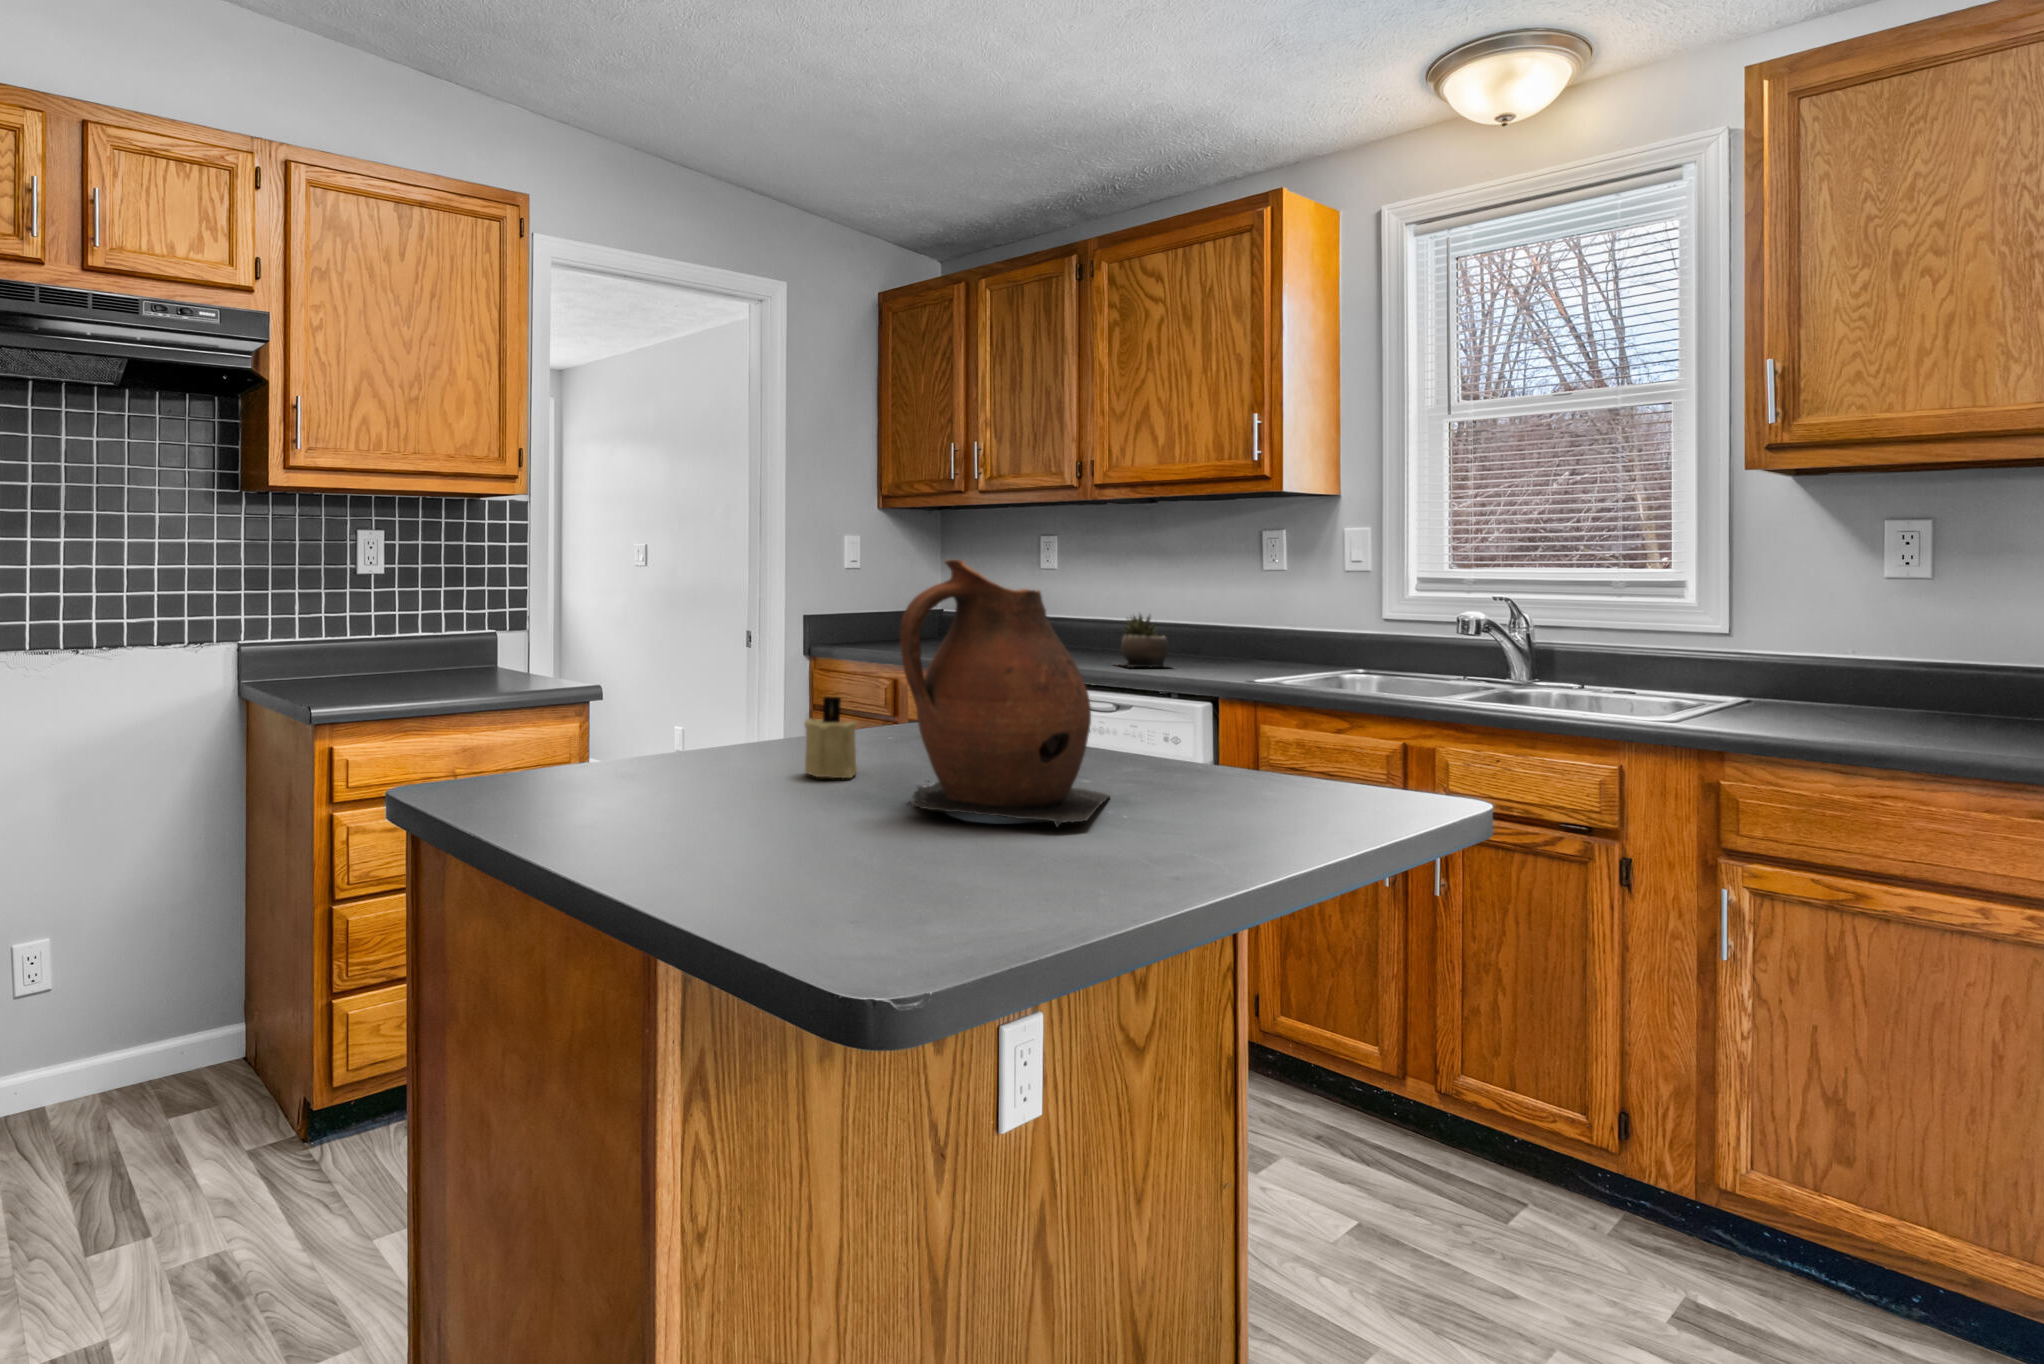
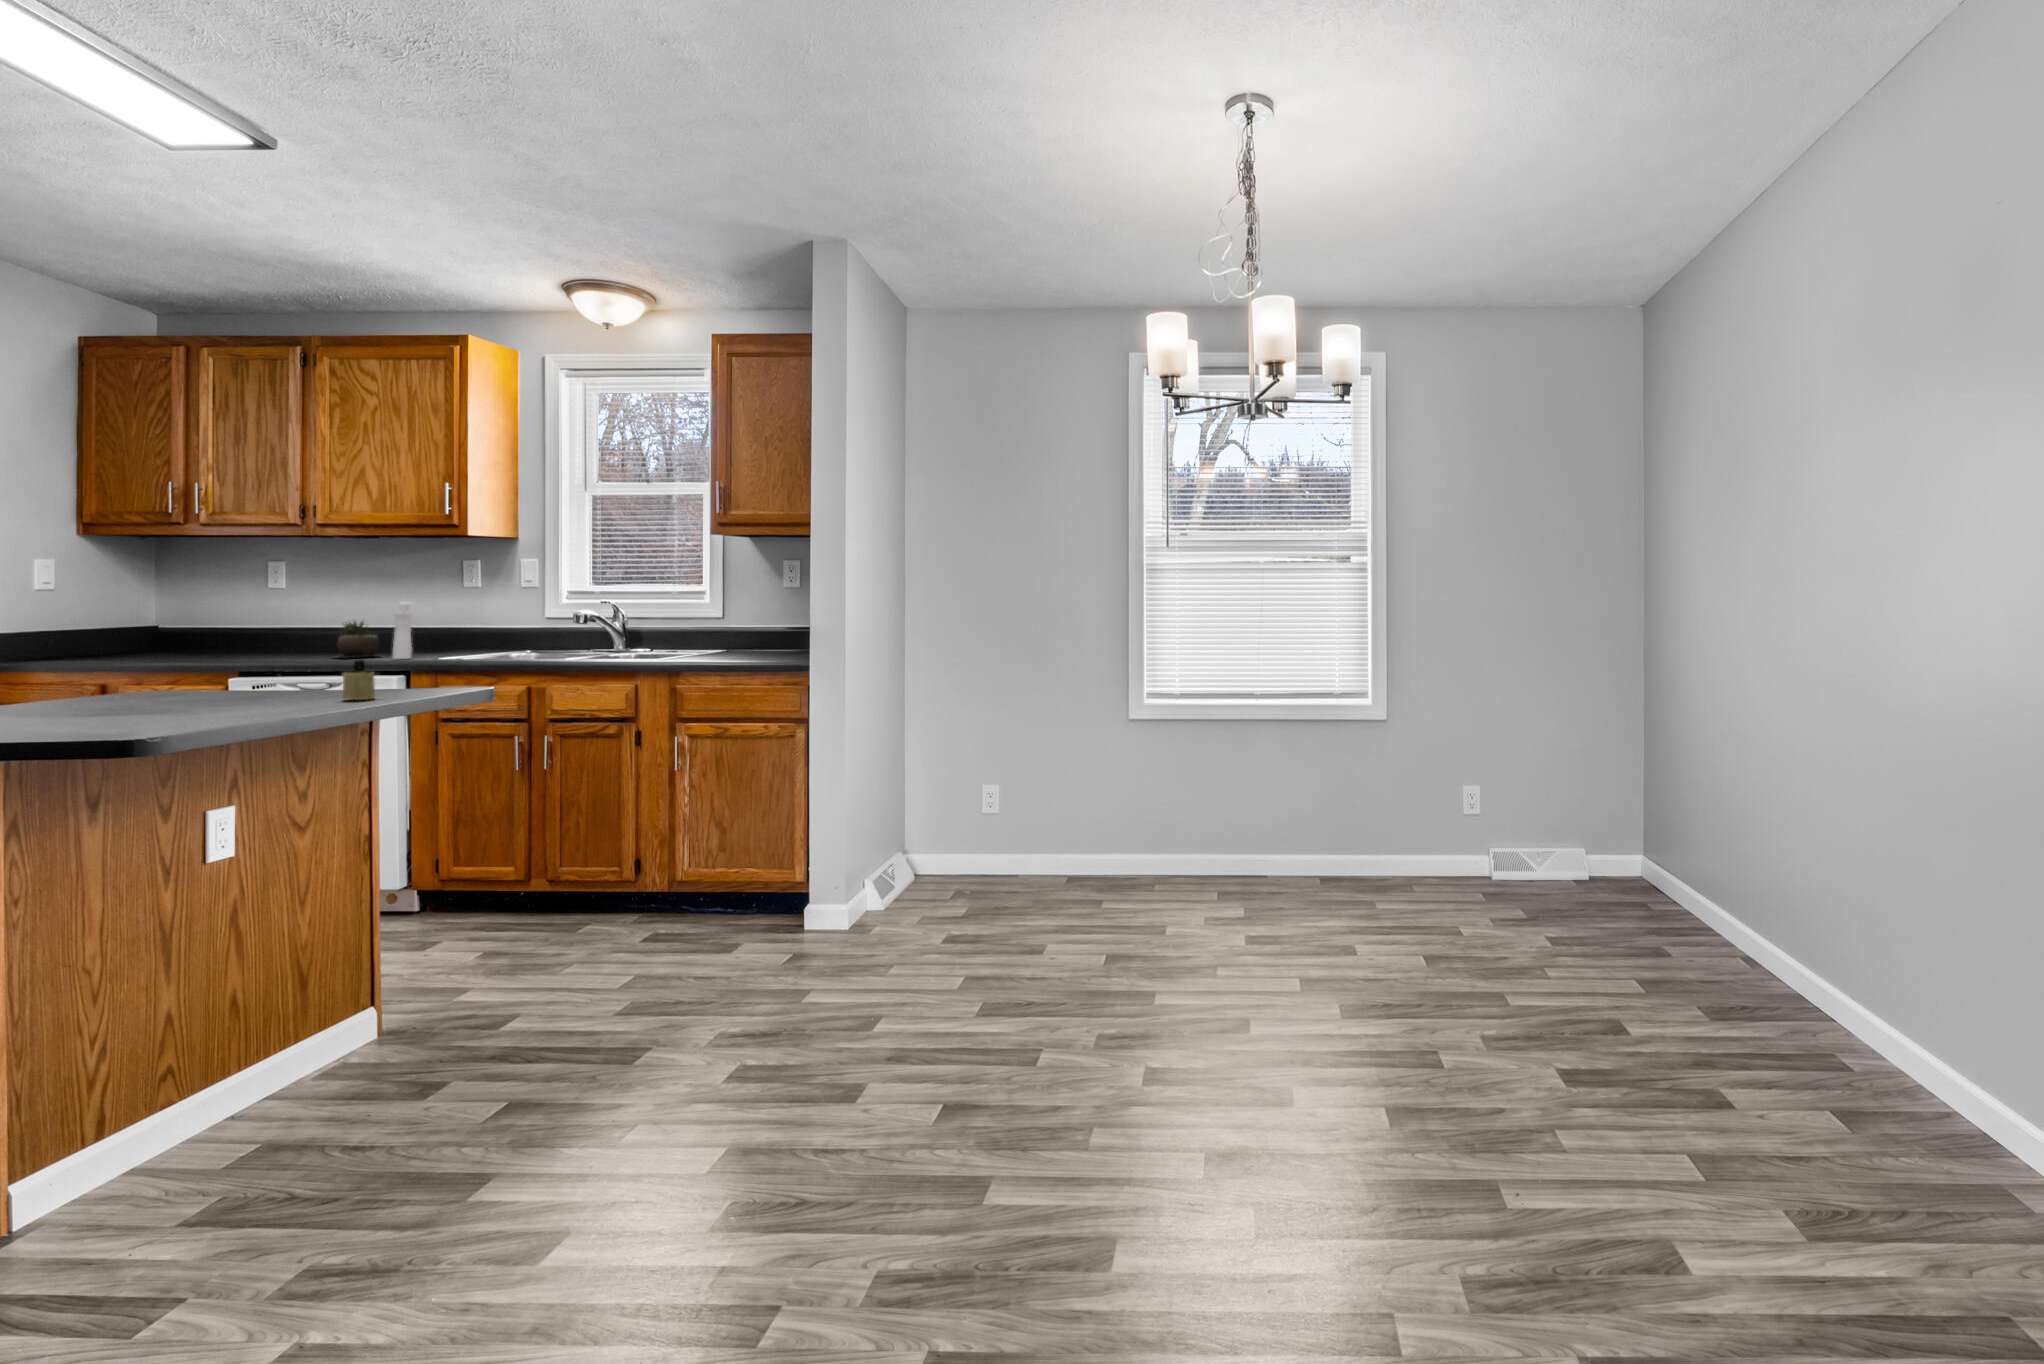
ceramic pitcher: present [900,560,1110,828] -> none [143,595,280,715]
pepper mill: none [1191,589,1216,675] -> present [393,601,412,659]
candle: present [804,697,857,778] -> present [342,660,375,700]

